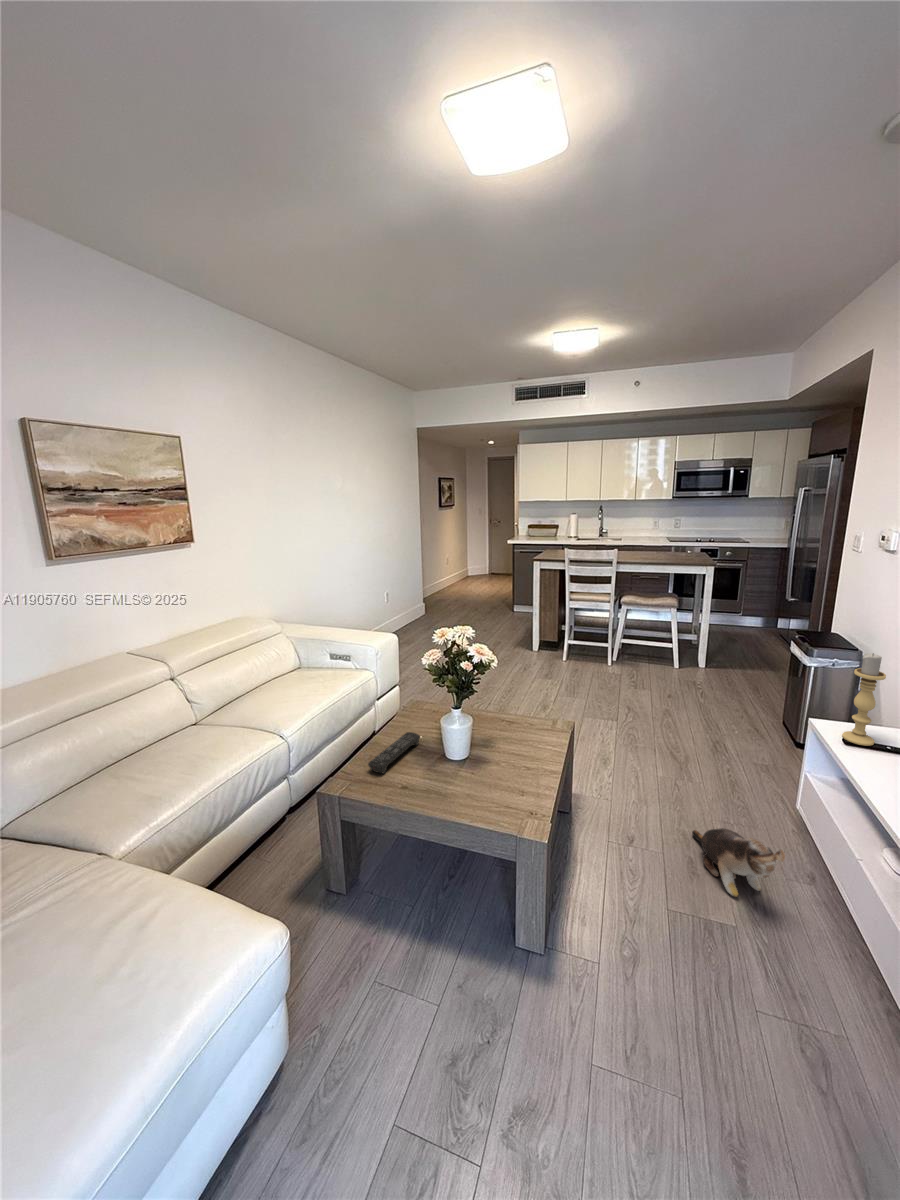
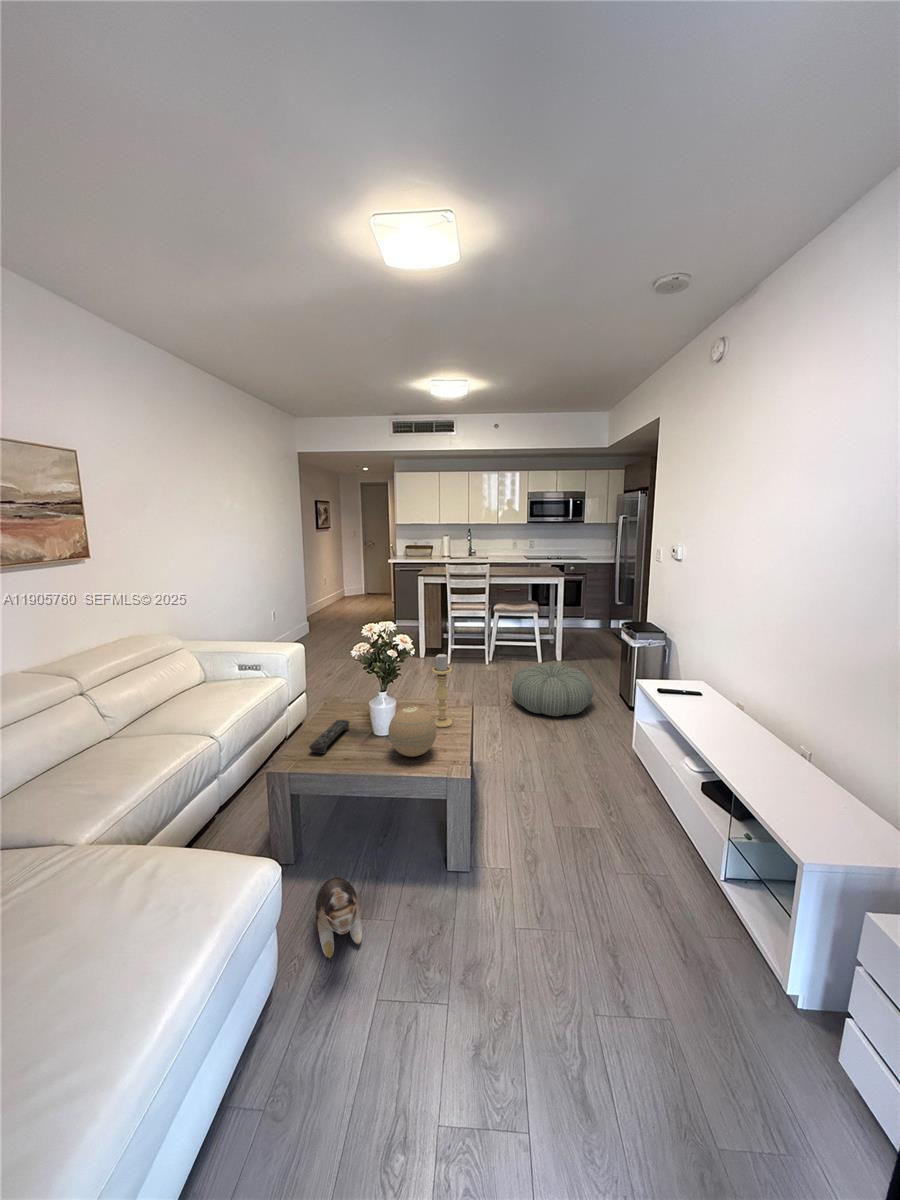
candle holder: present [842,653,886,746] -> present [432,654,452,727]
pouf: none [633,675,742,744] -> present [512,664,593,716]
decorative orb: none [453,734,511,795] -> present [388,707,437,757]
plush toy: present [692,828,785,897] -> present [316,877,362,958]

